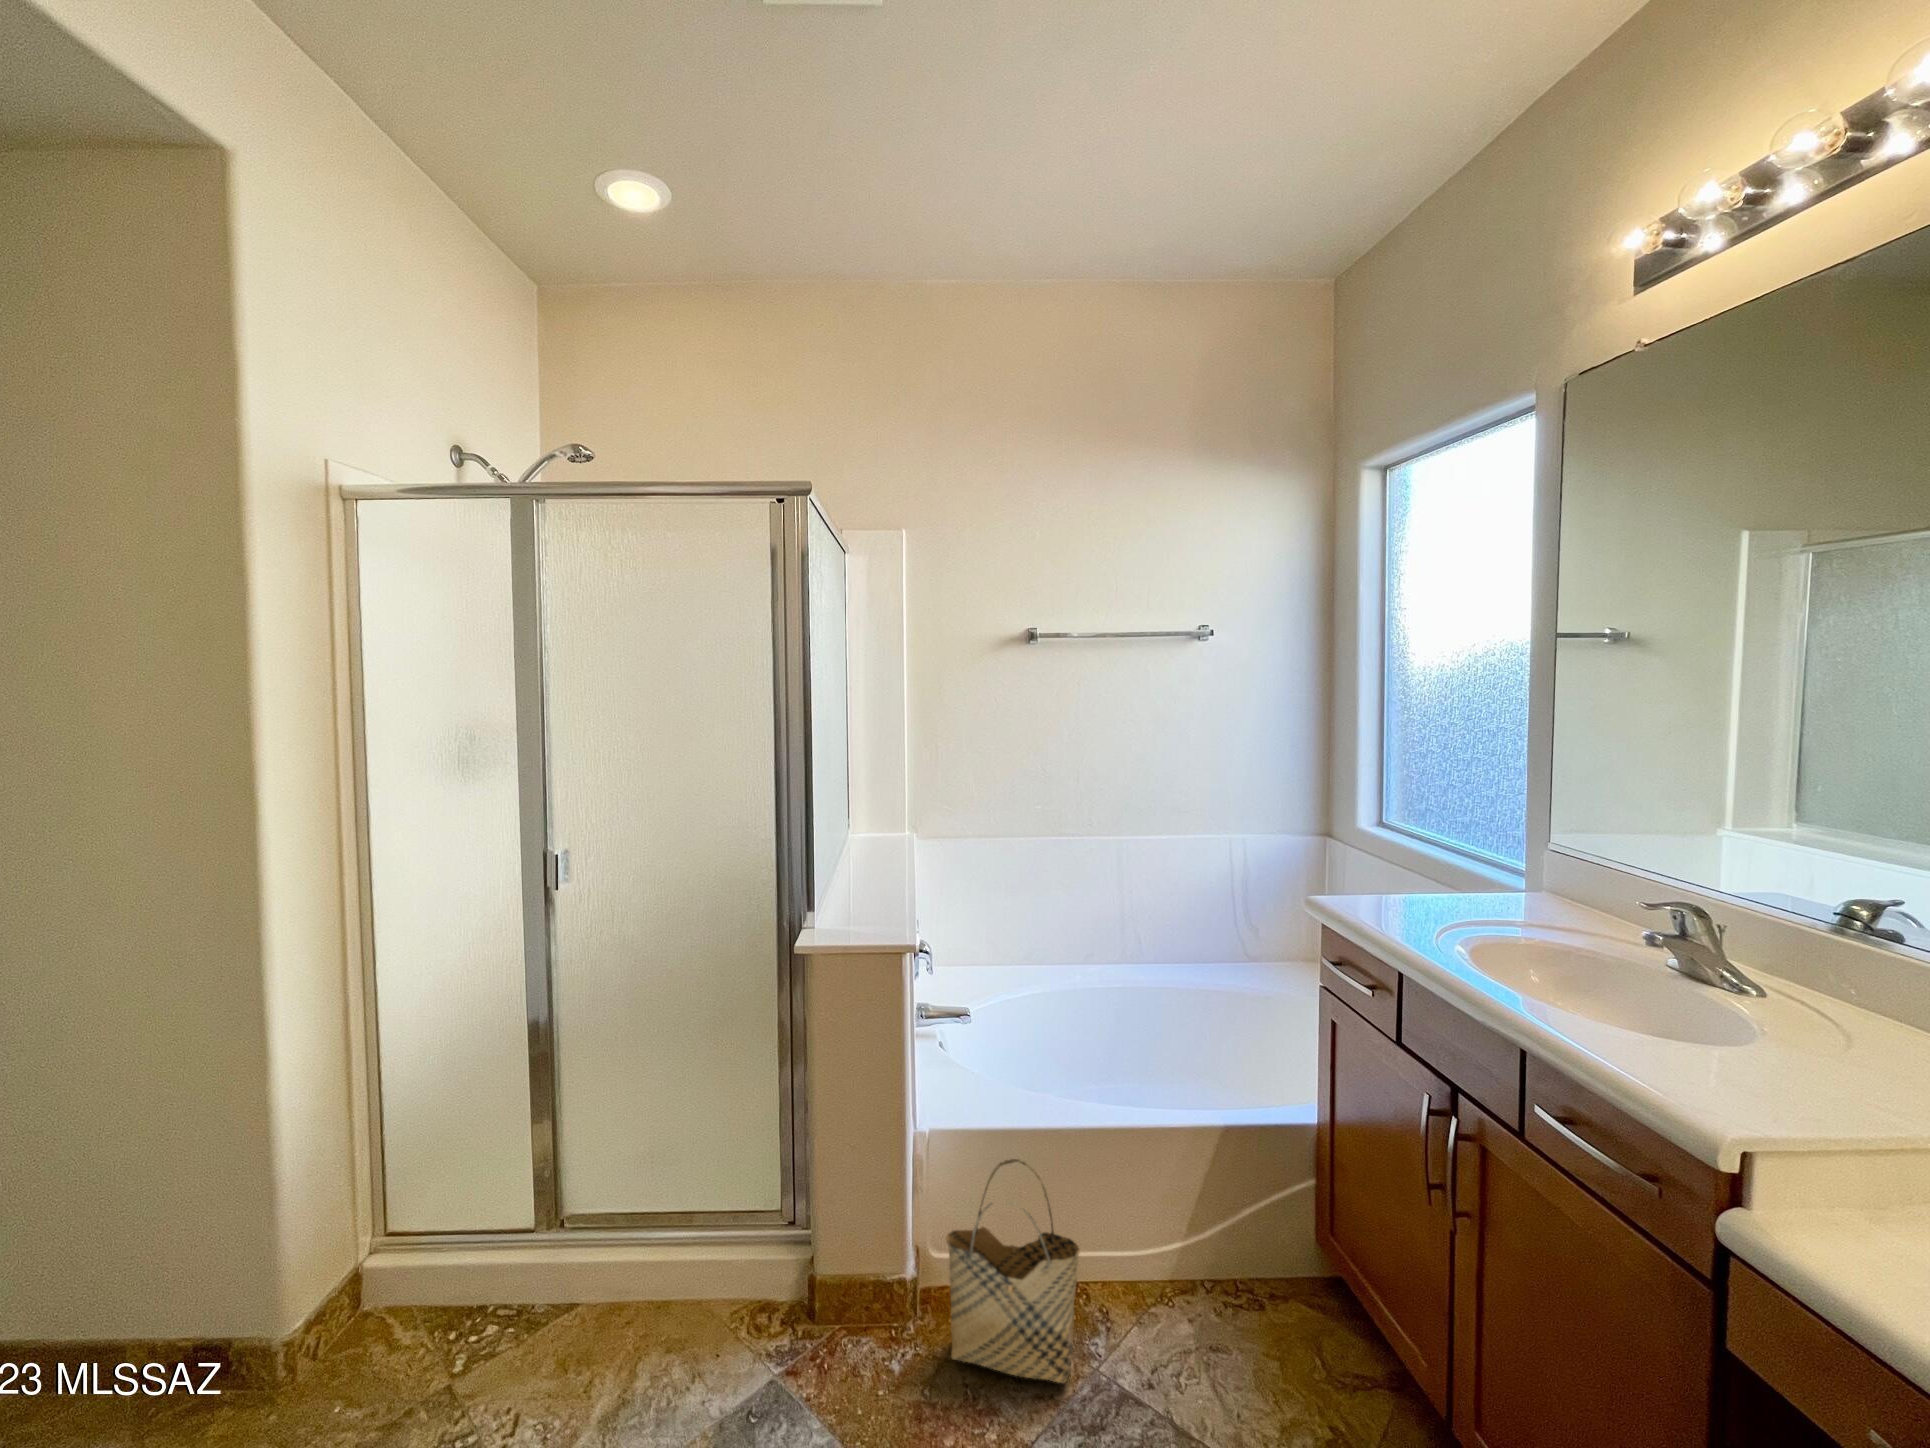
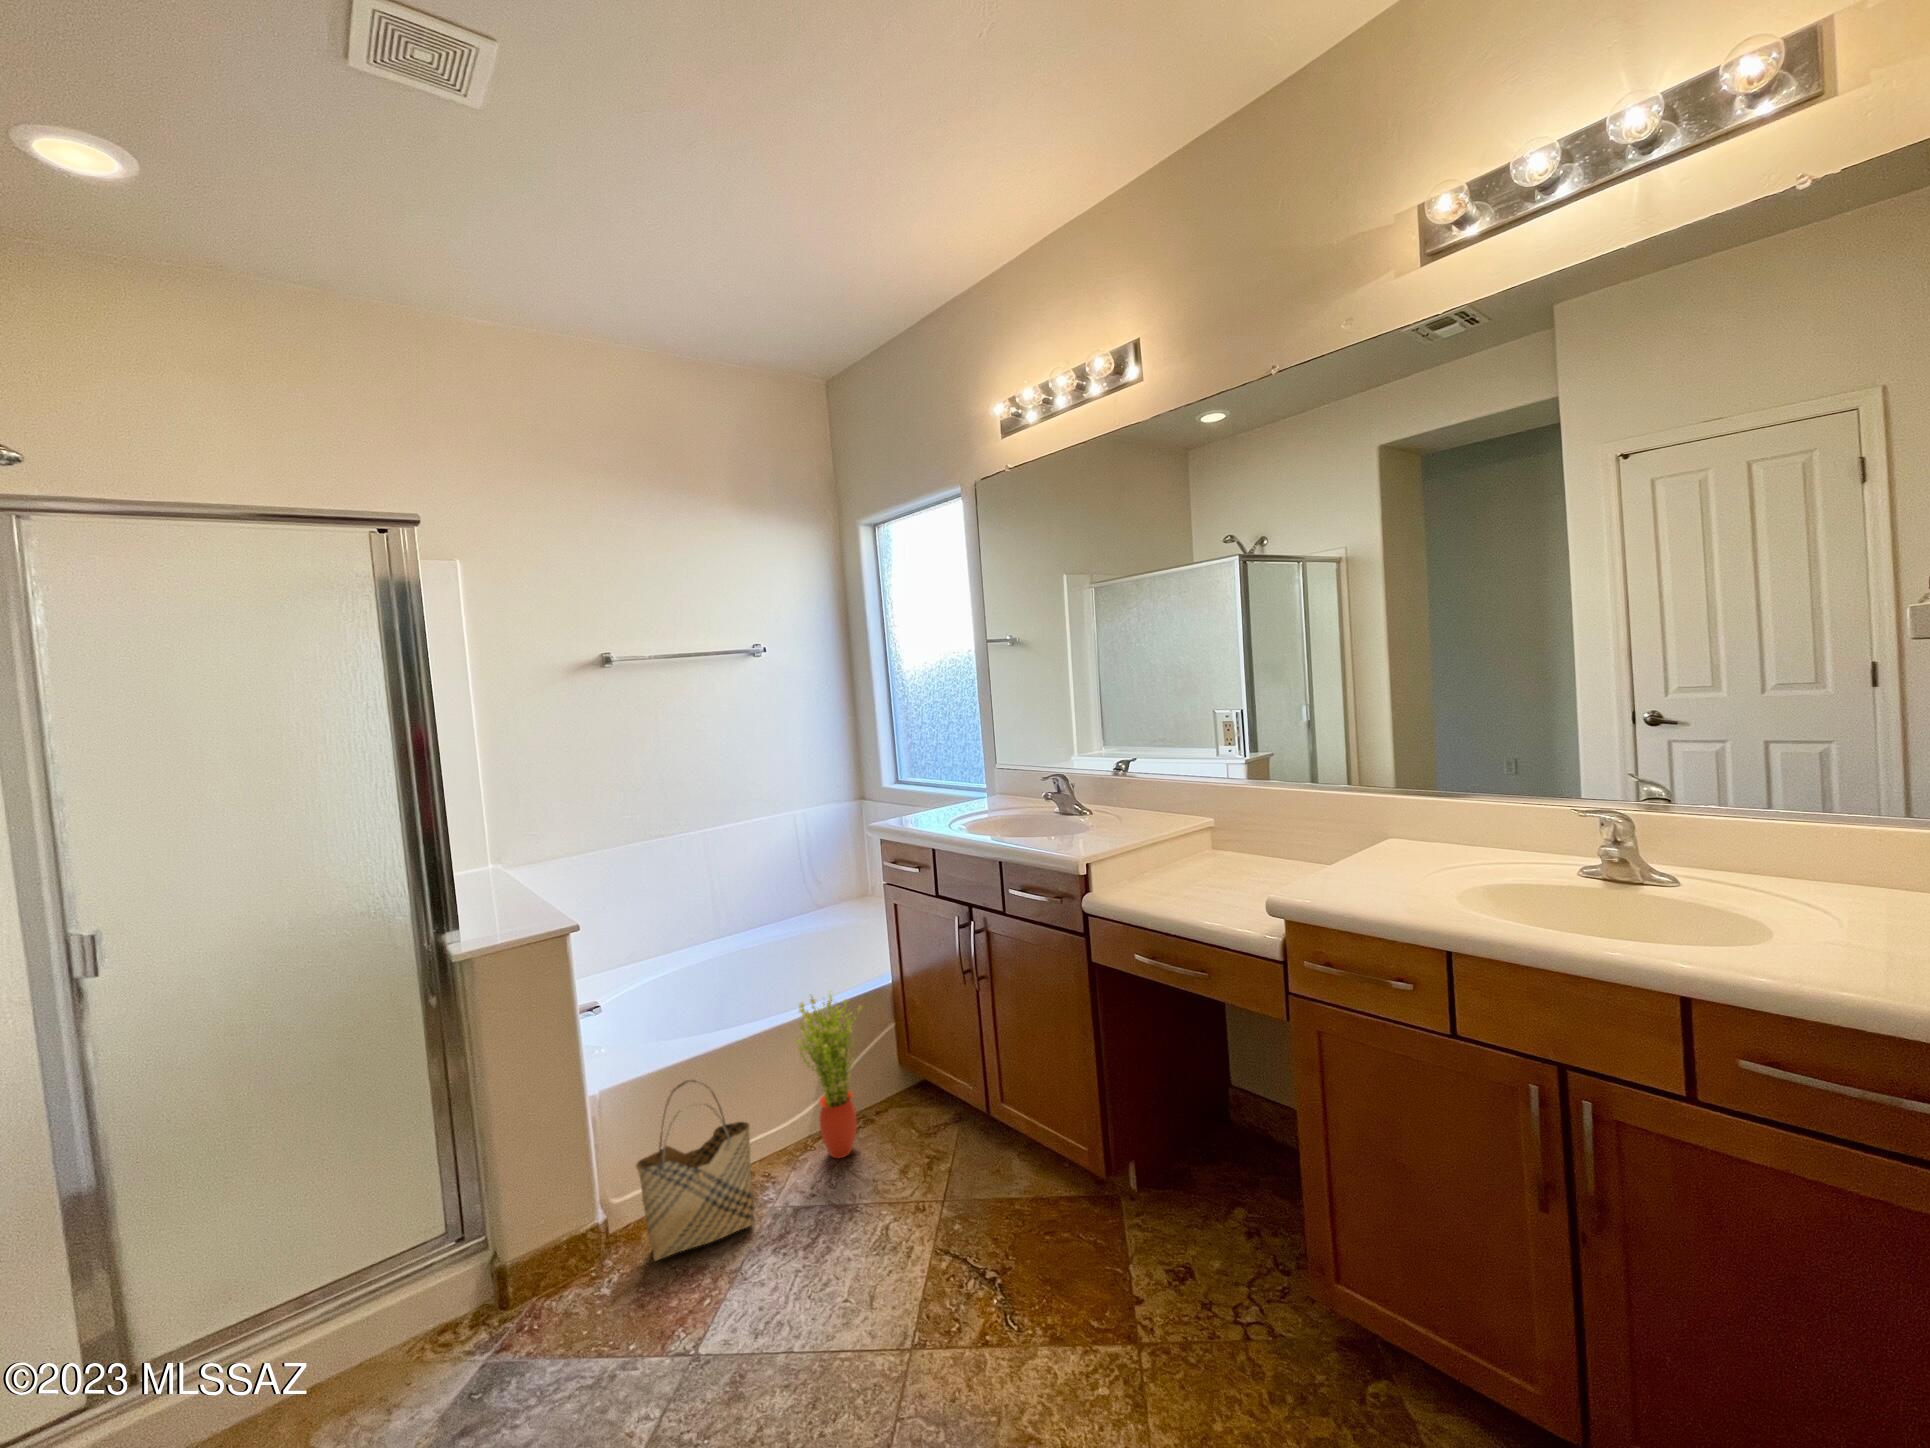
potted plant: none [1152,1111,1256,1348] -> present [795,994,862,1158]

